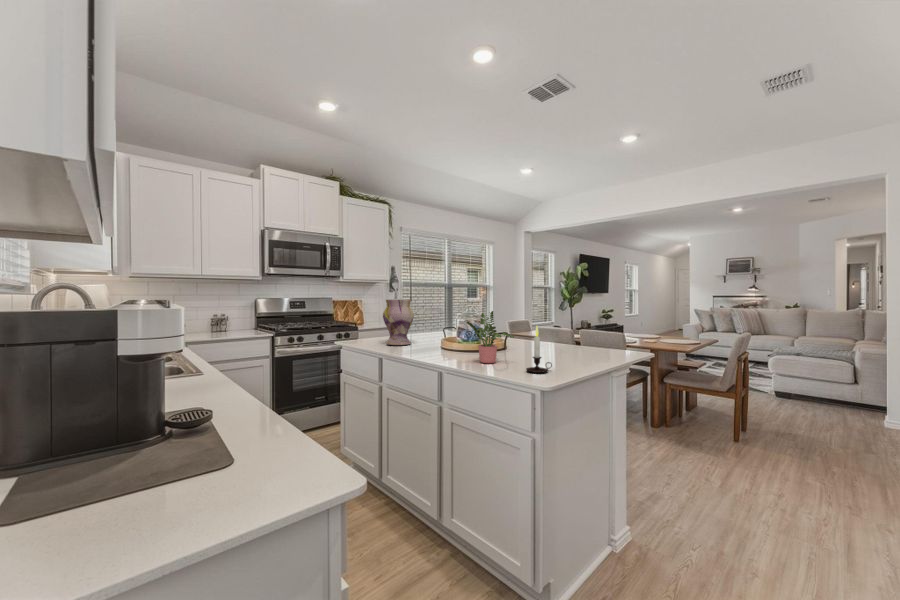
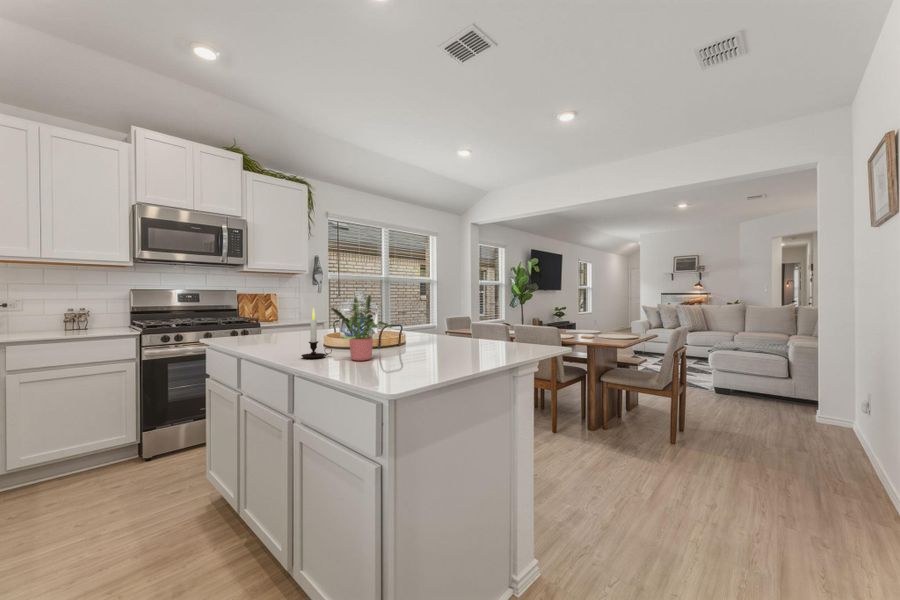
vase: present [383,299,414,345] -> none [260,286,300,341]
candle: present [526,327,552,373] -> present [301,308,332,358]

